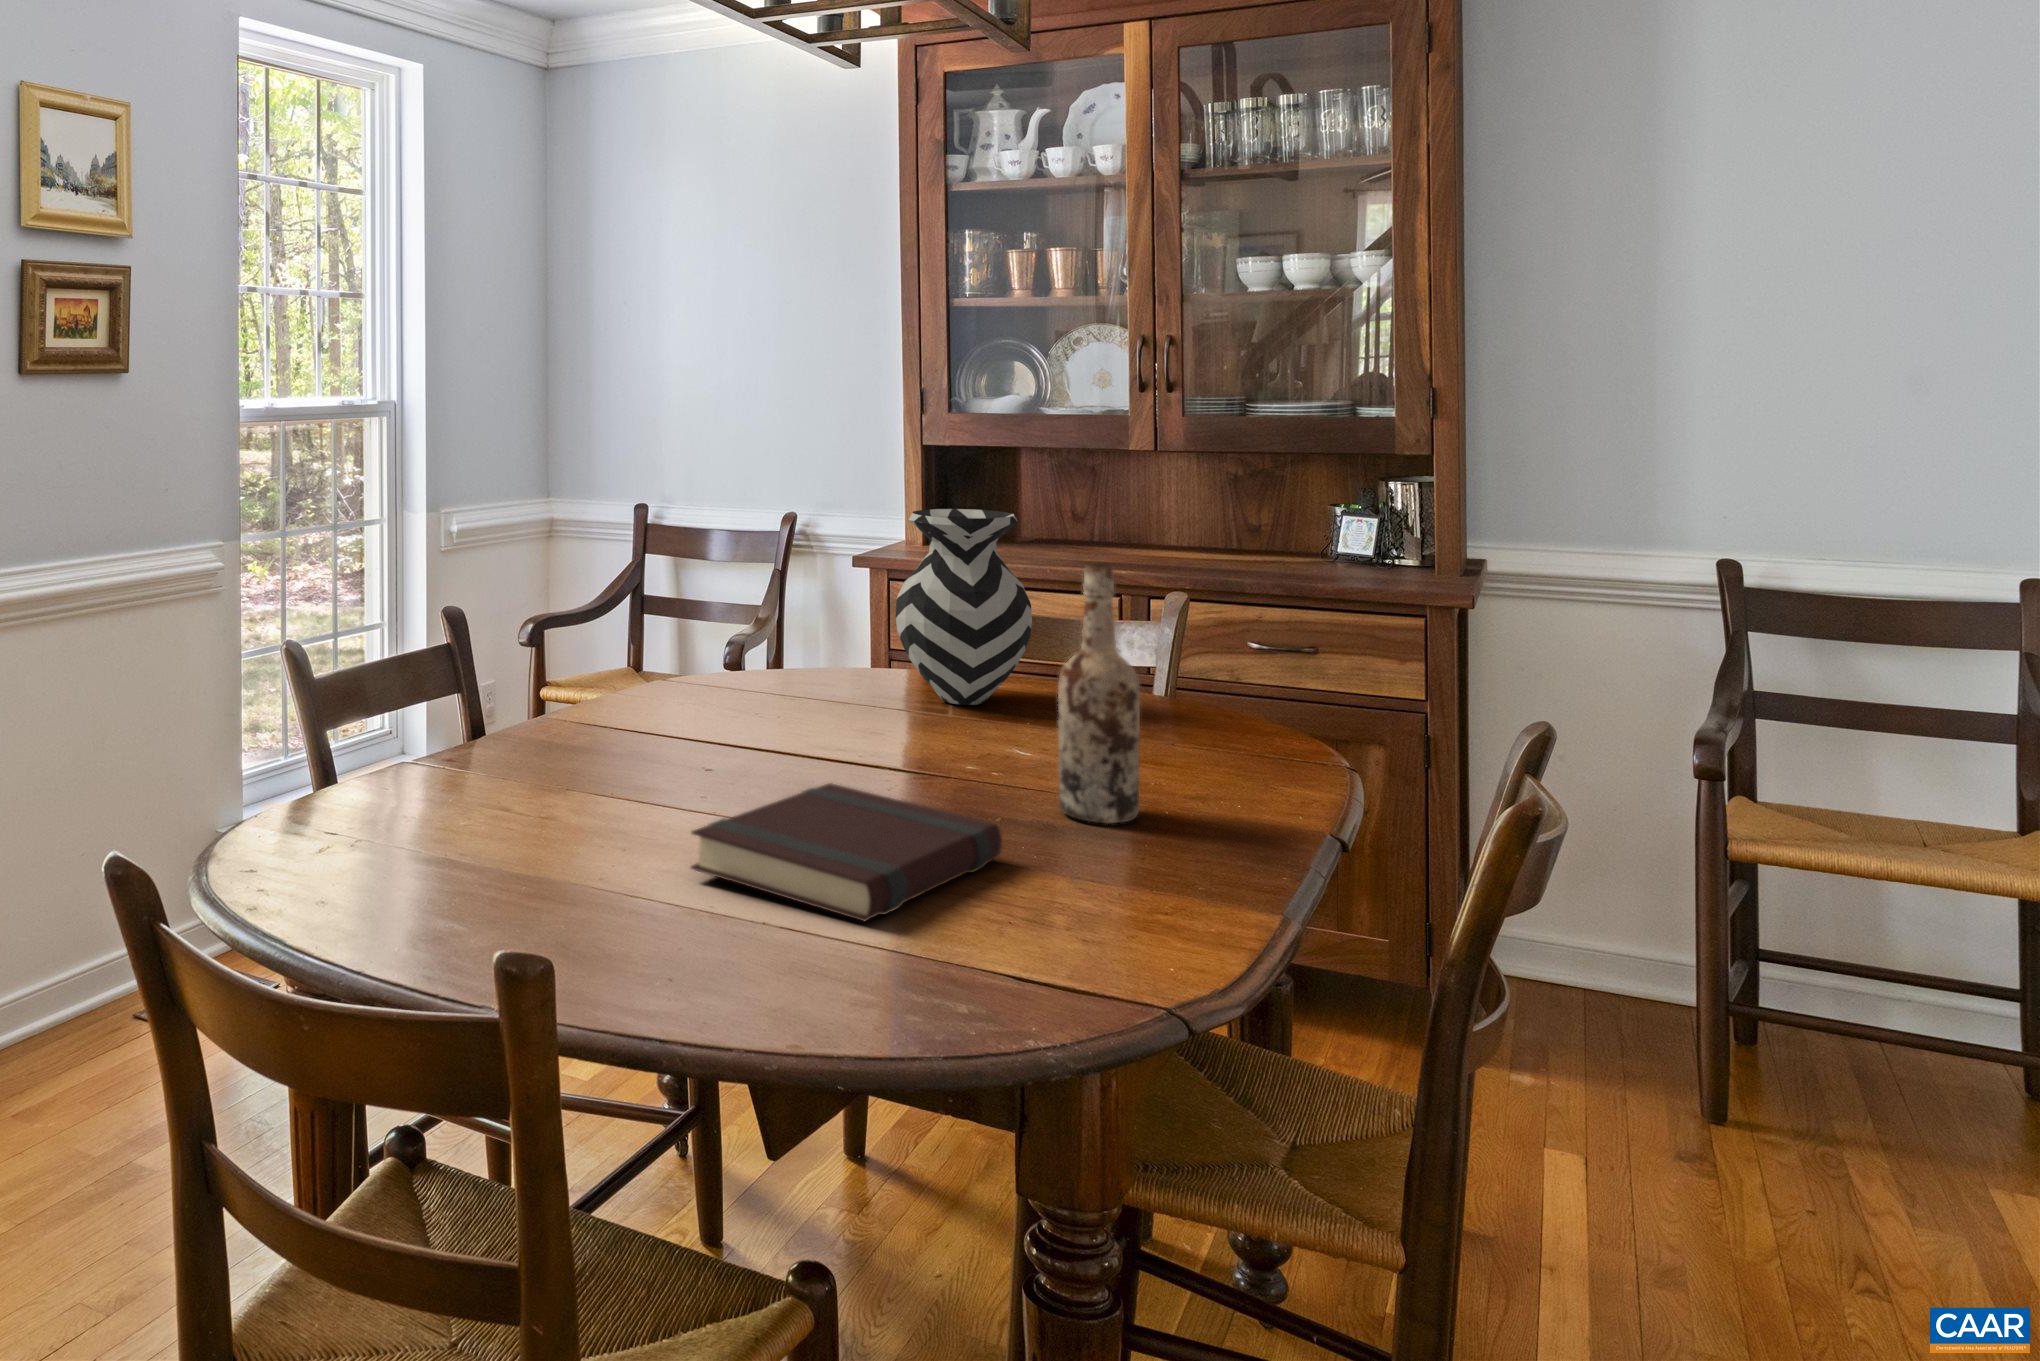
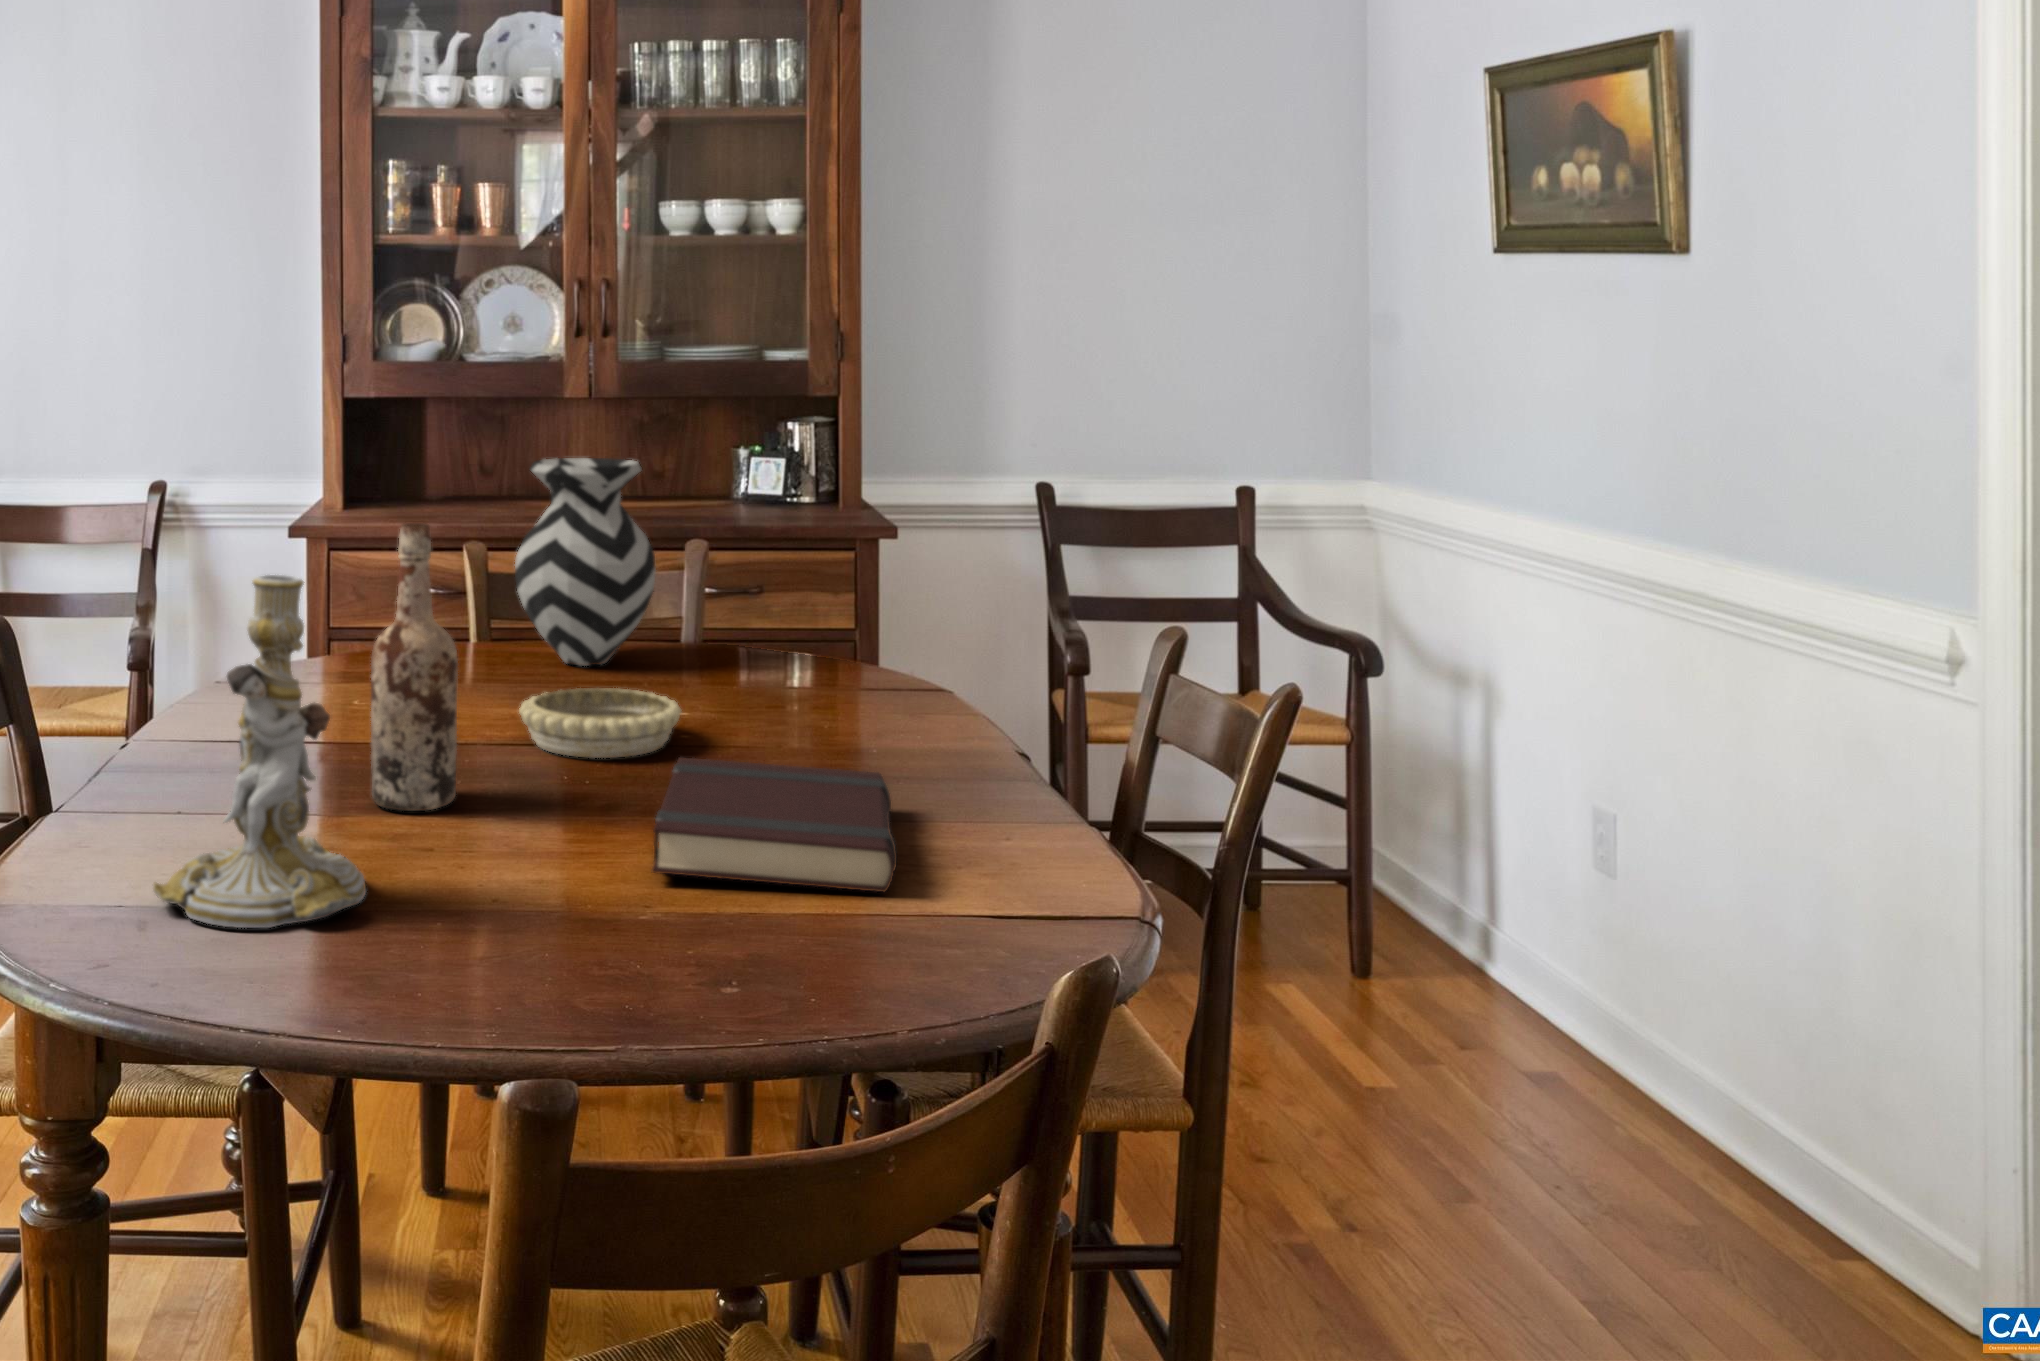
wine bottle: present [1058,564,1140,823] -> present [371,523,458,811]
candlestick: none [329,585,488,855] -> present [153,575,366,928]
decorative bowl: none [777,717,927,782] -> present [519,688,681,758]

